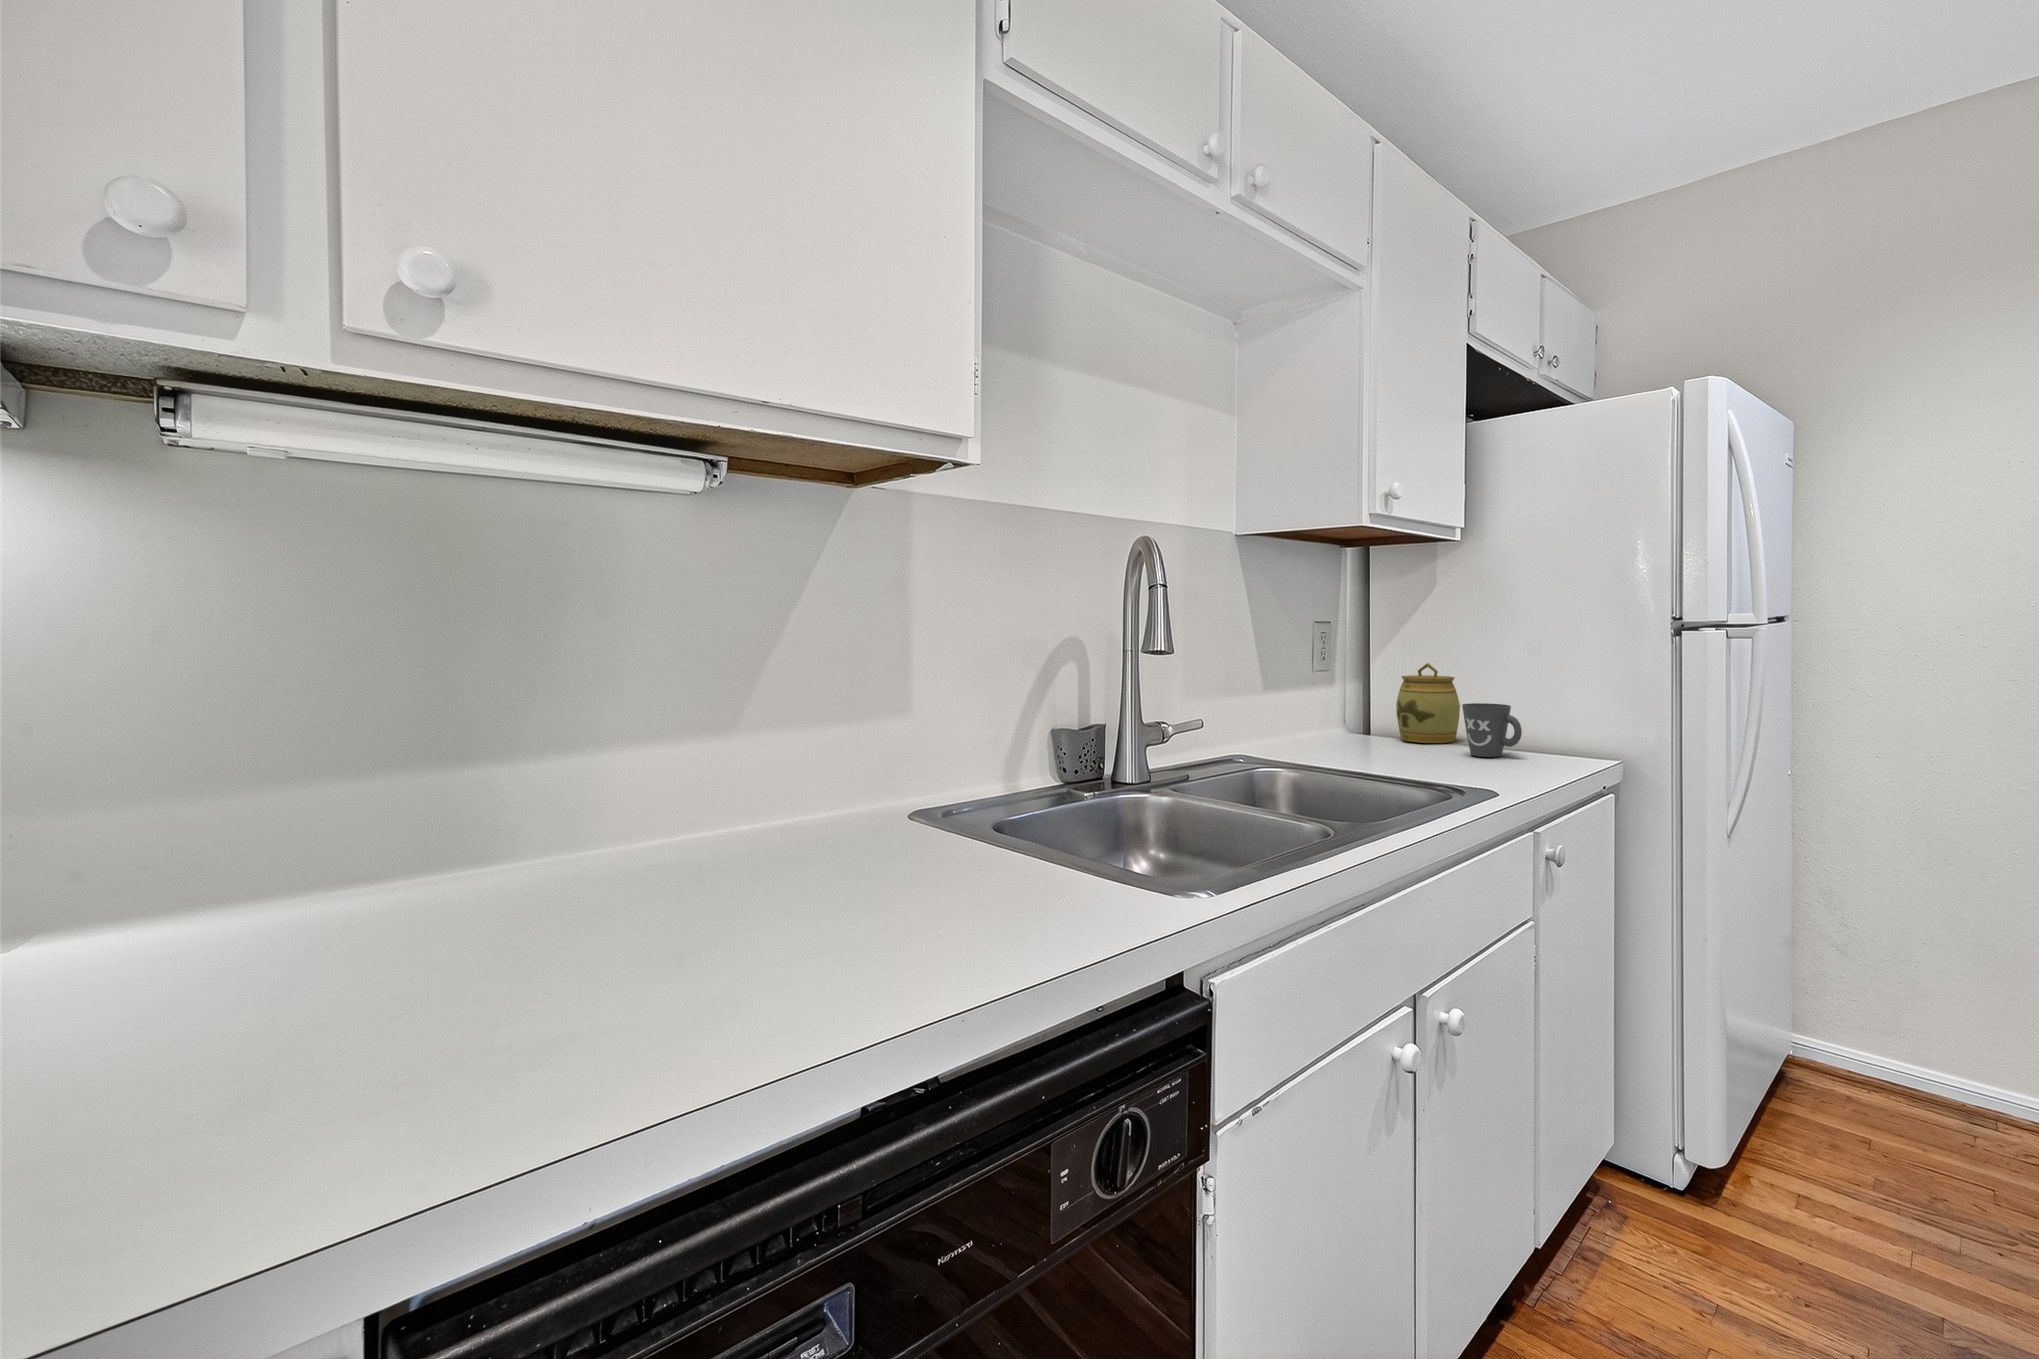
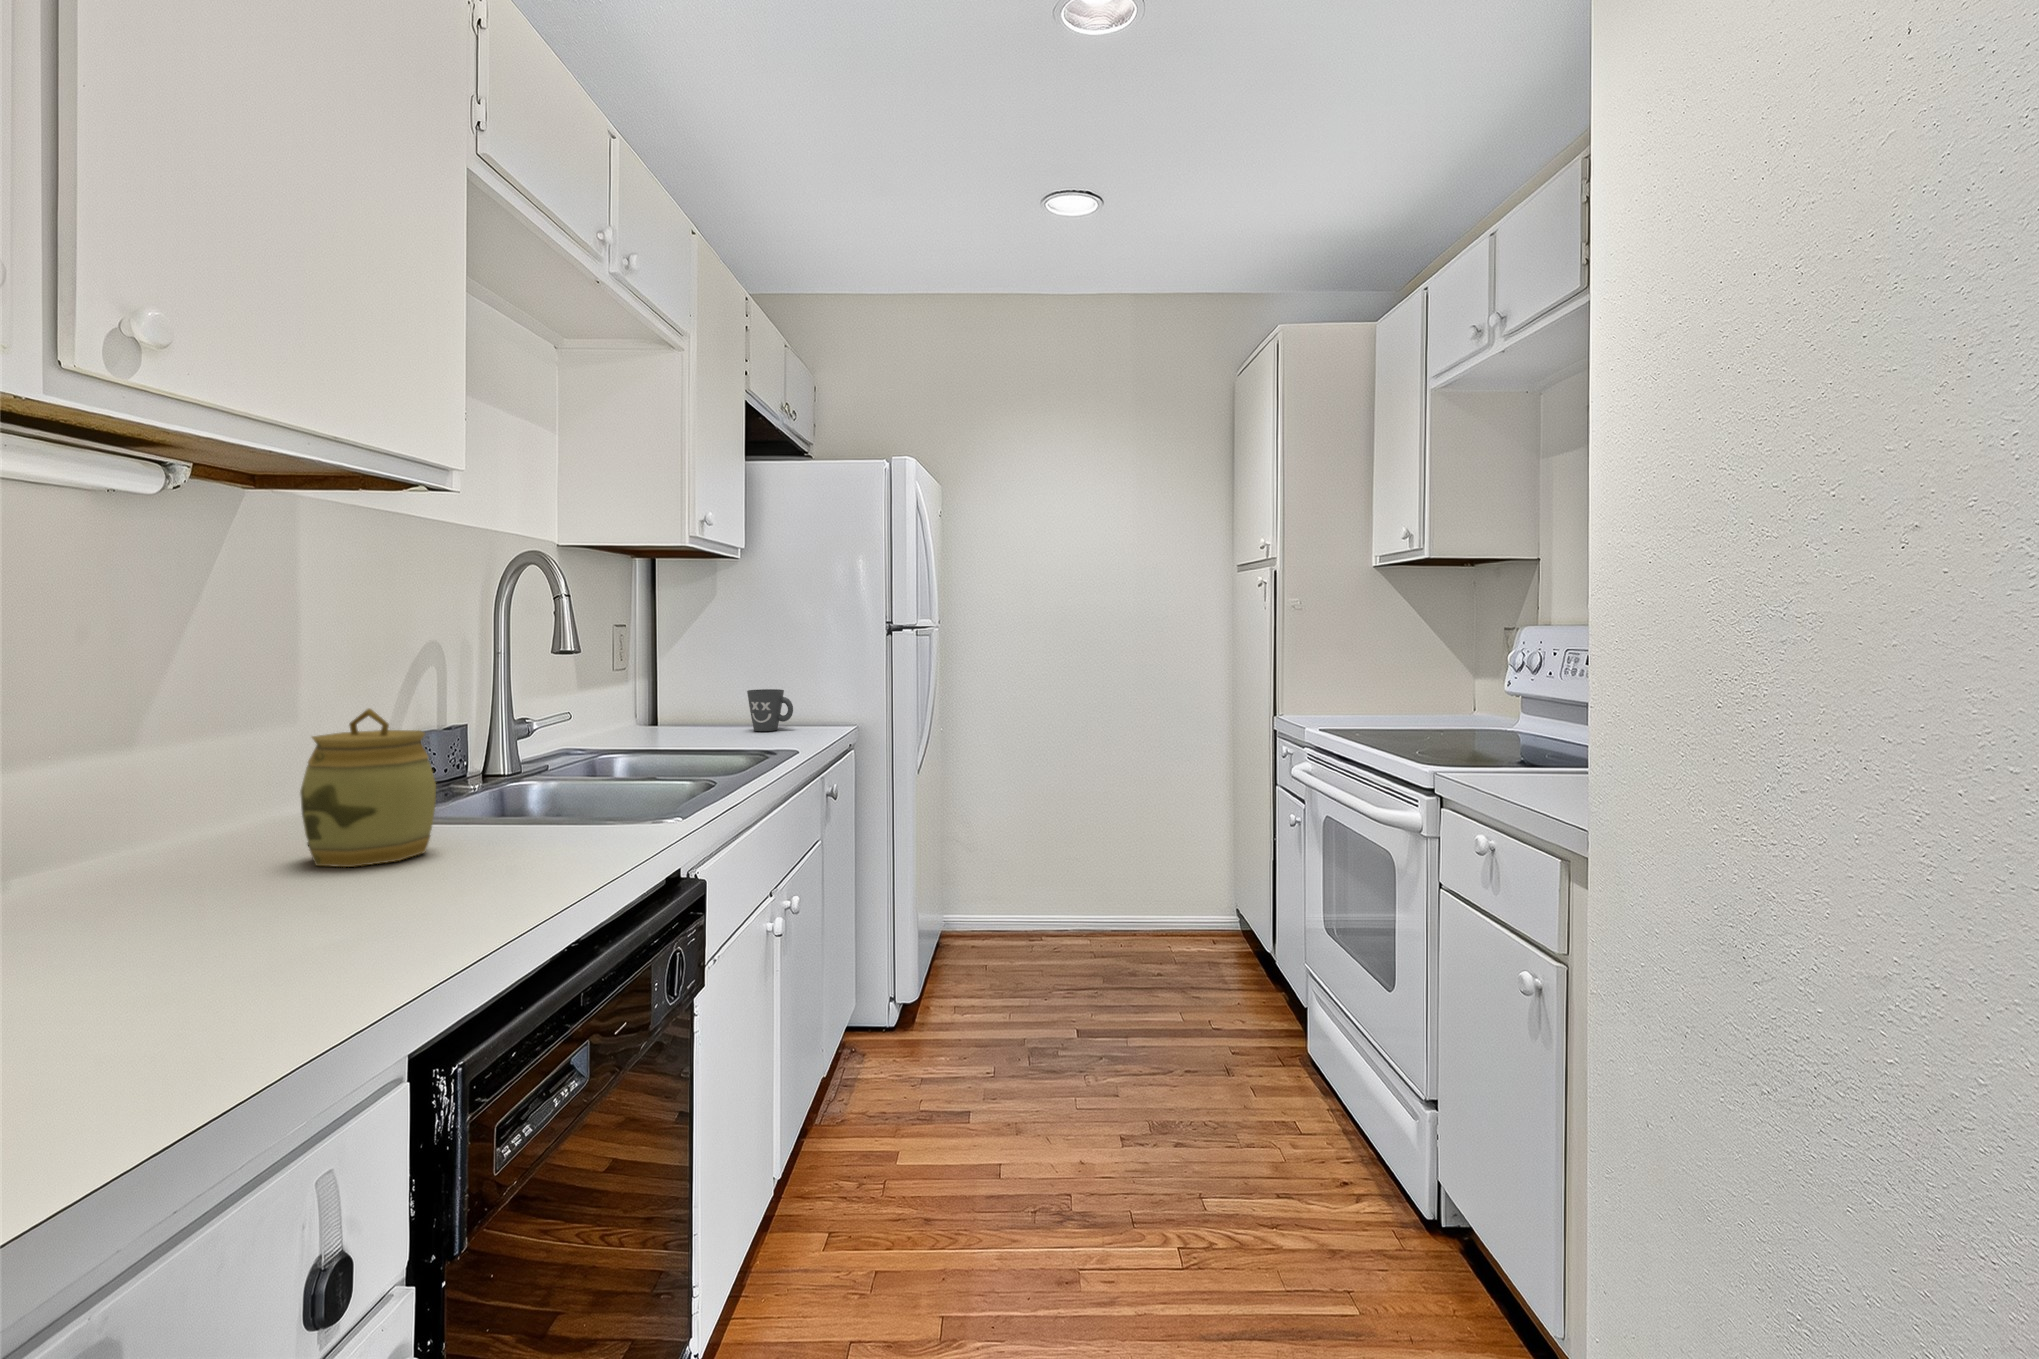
jar: present [1396,663,1460,743] -> present [300,709,436,867]

